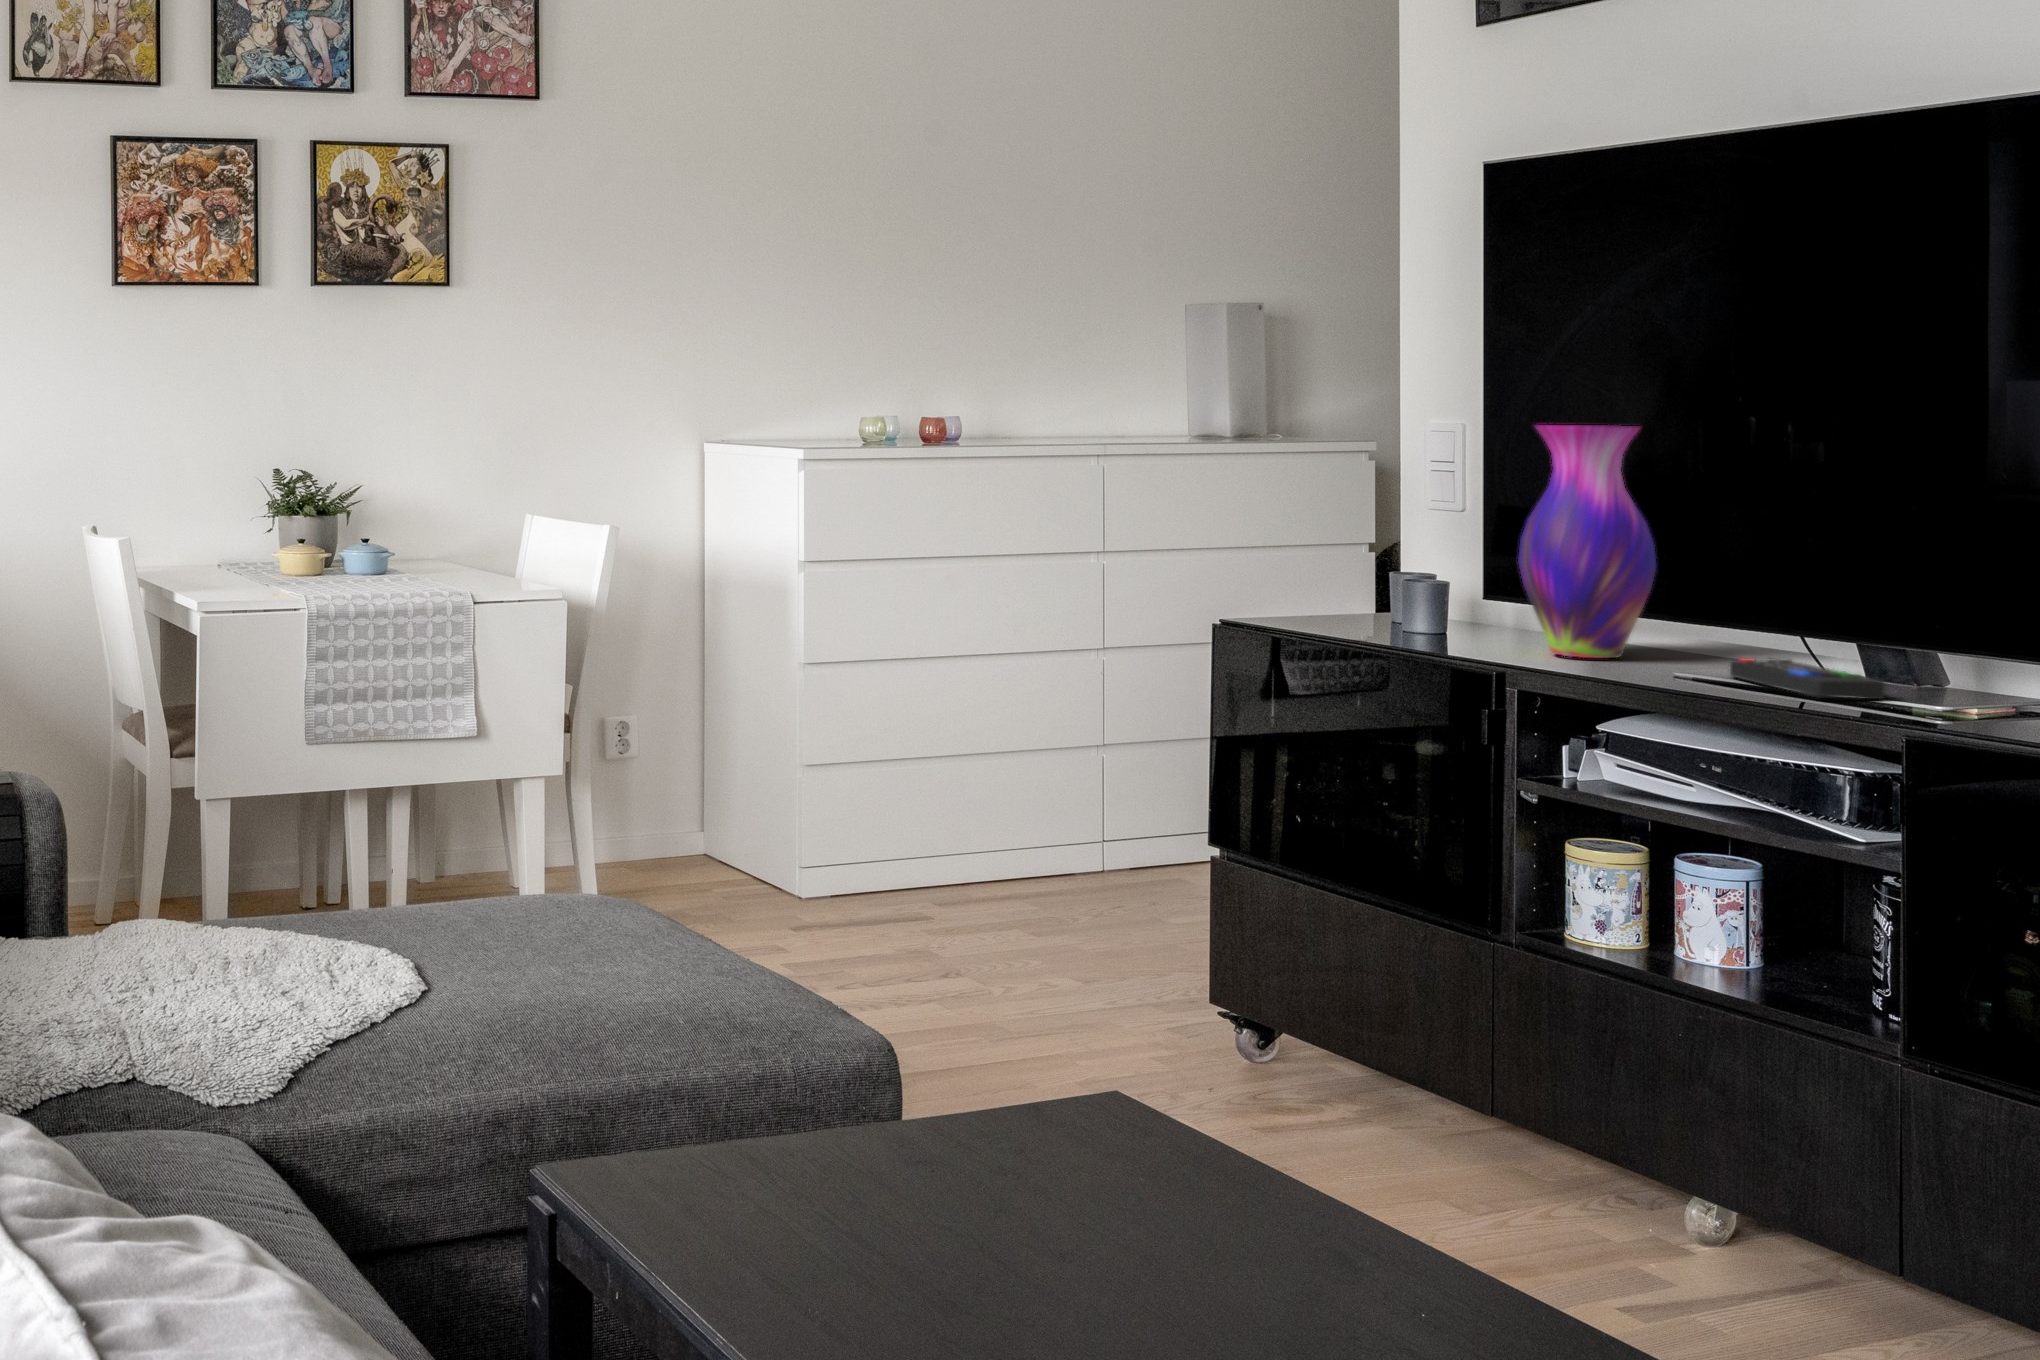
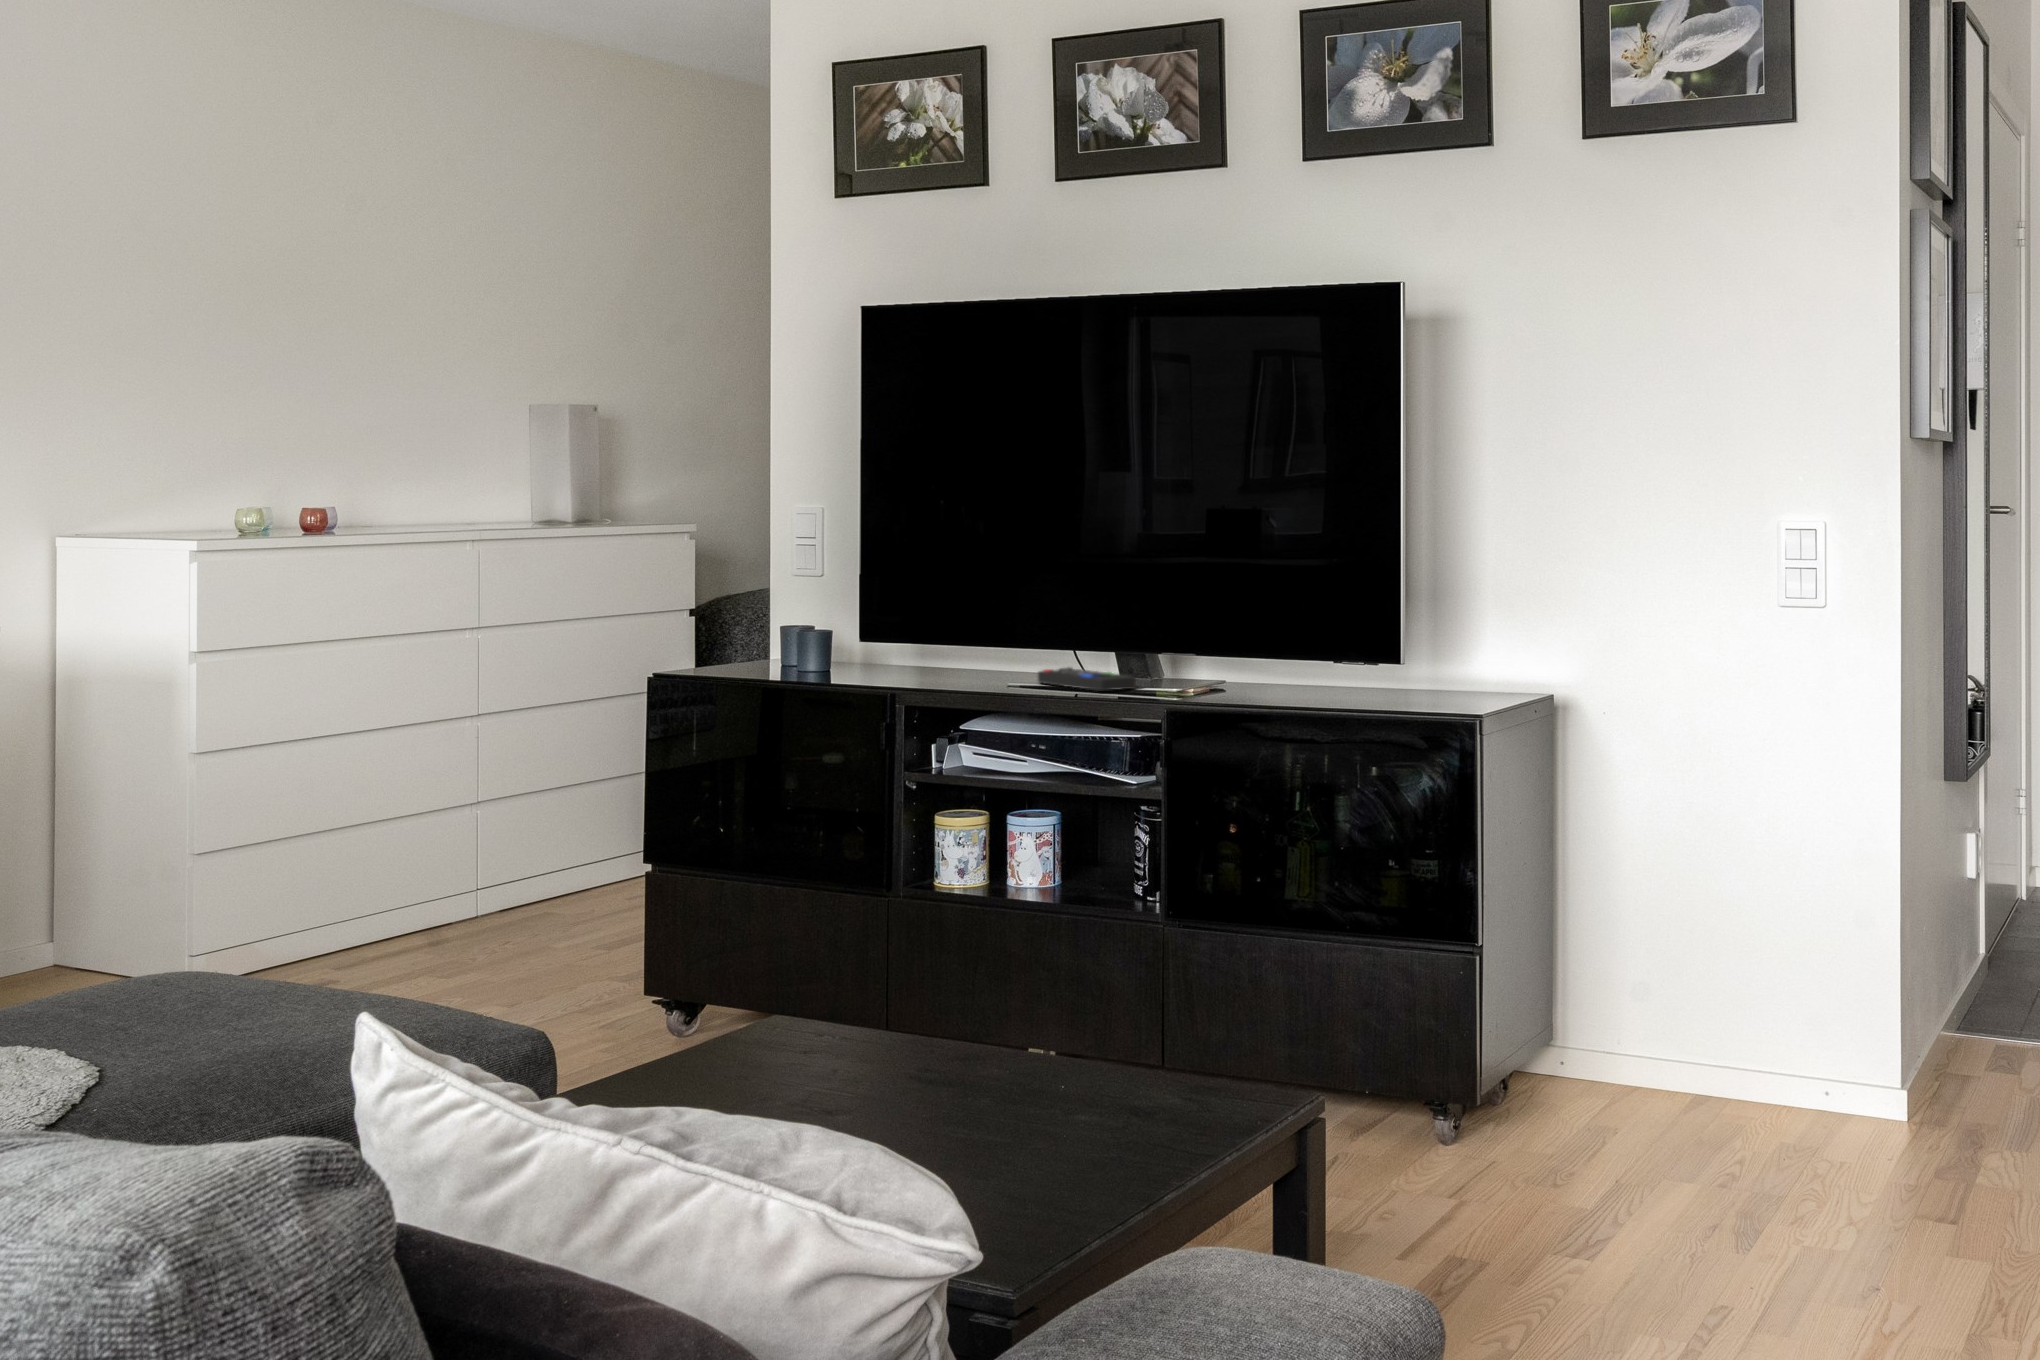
vase: present [1518,425,1656,658] -> none [891,506,982,679]

